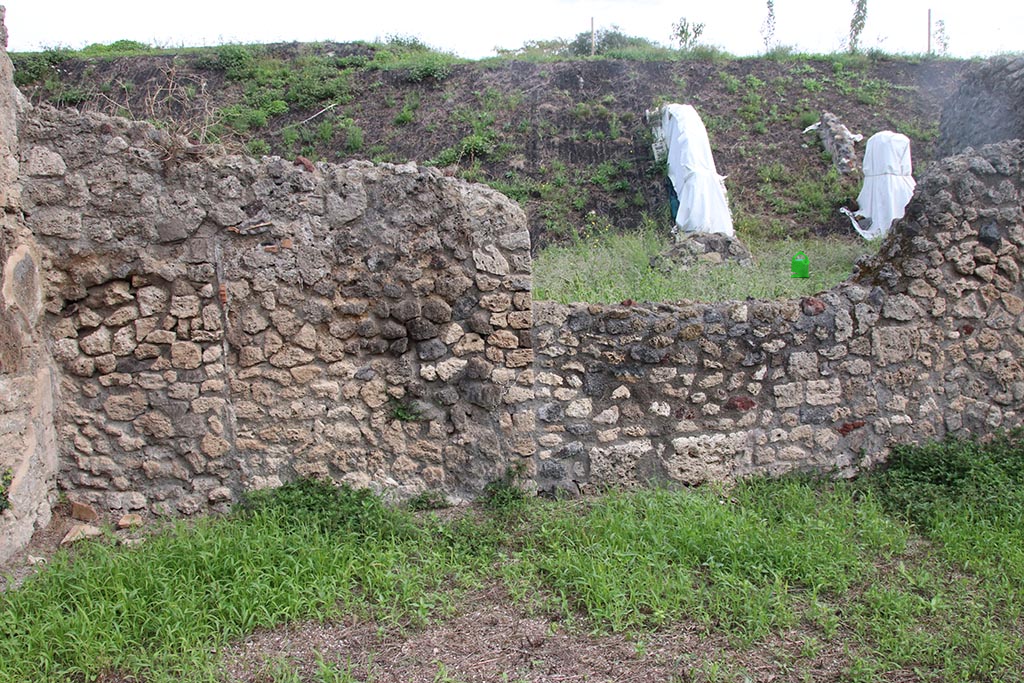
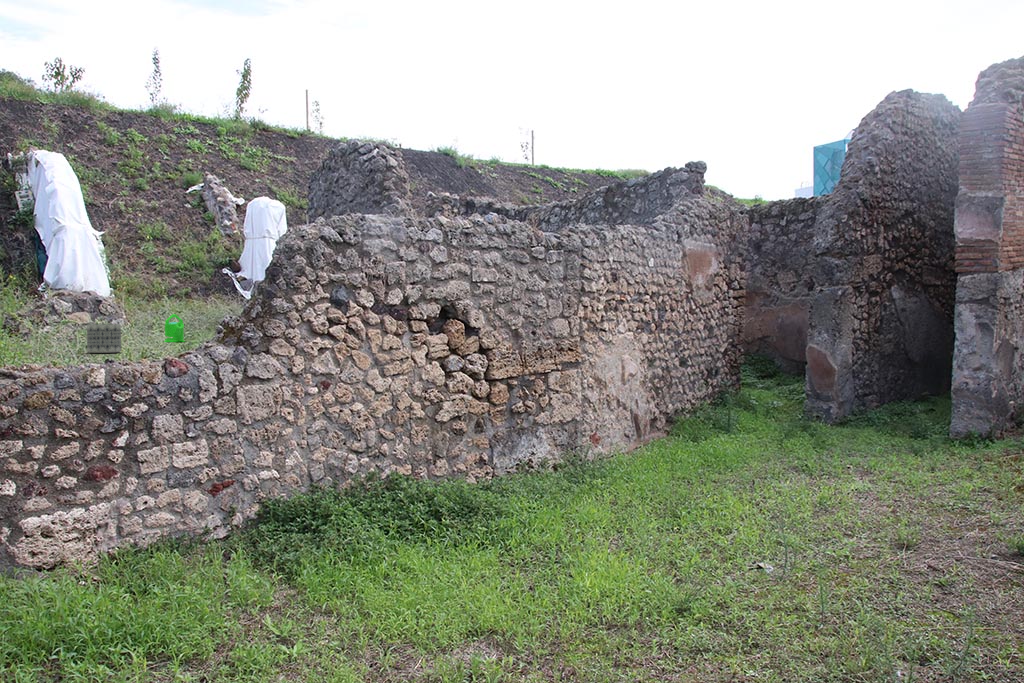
planter: none [727,263,757,289] -> present [87,324,121,353]

